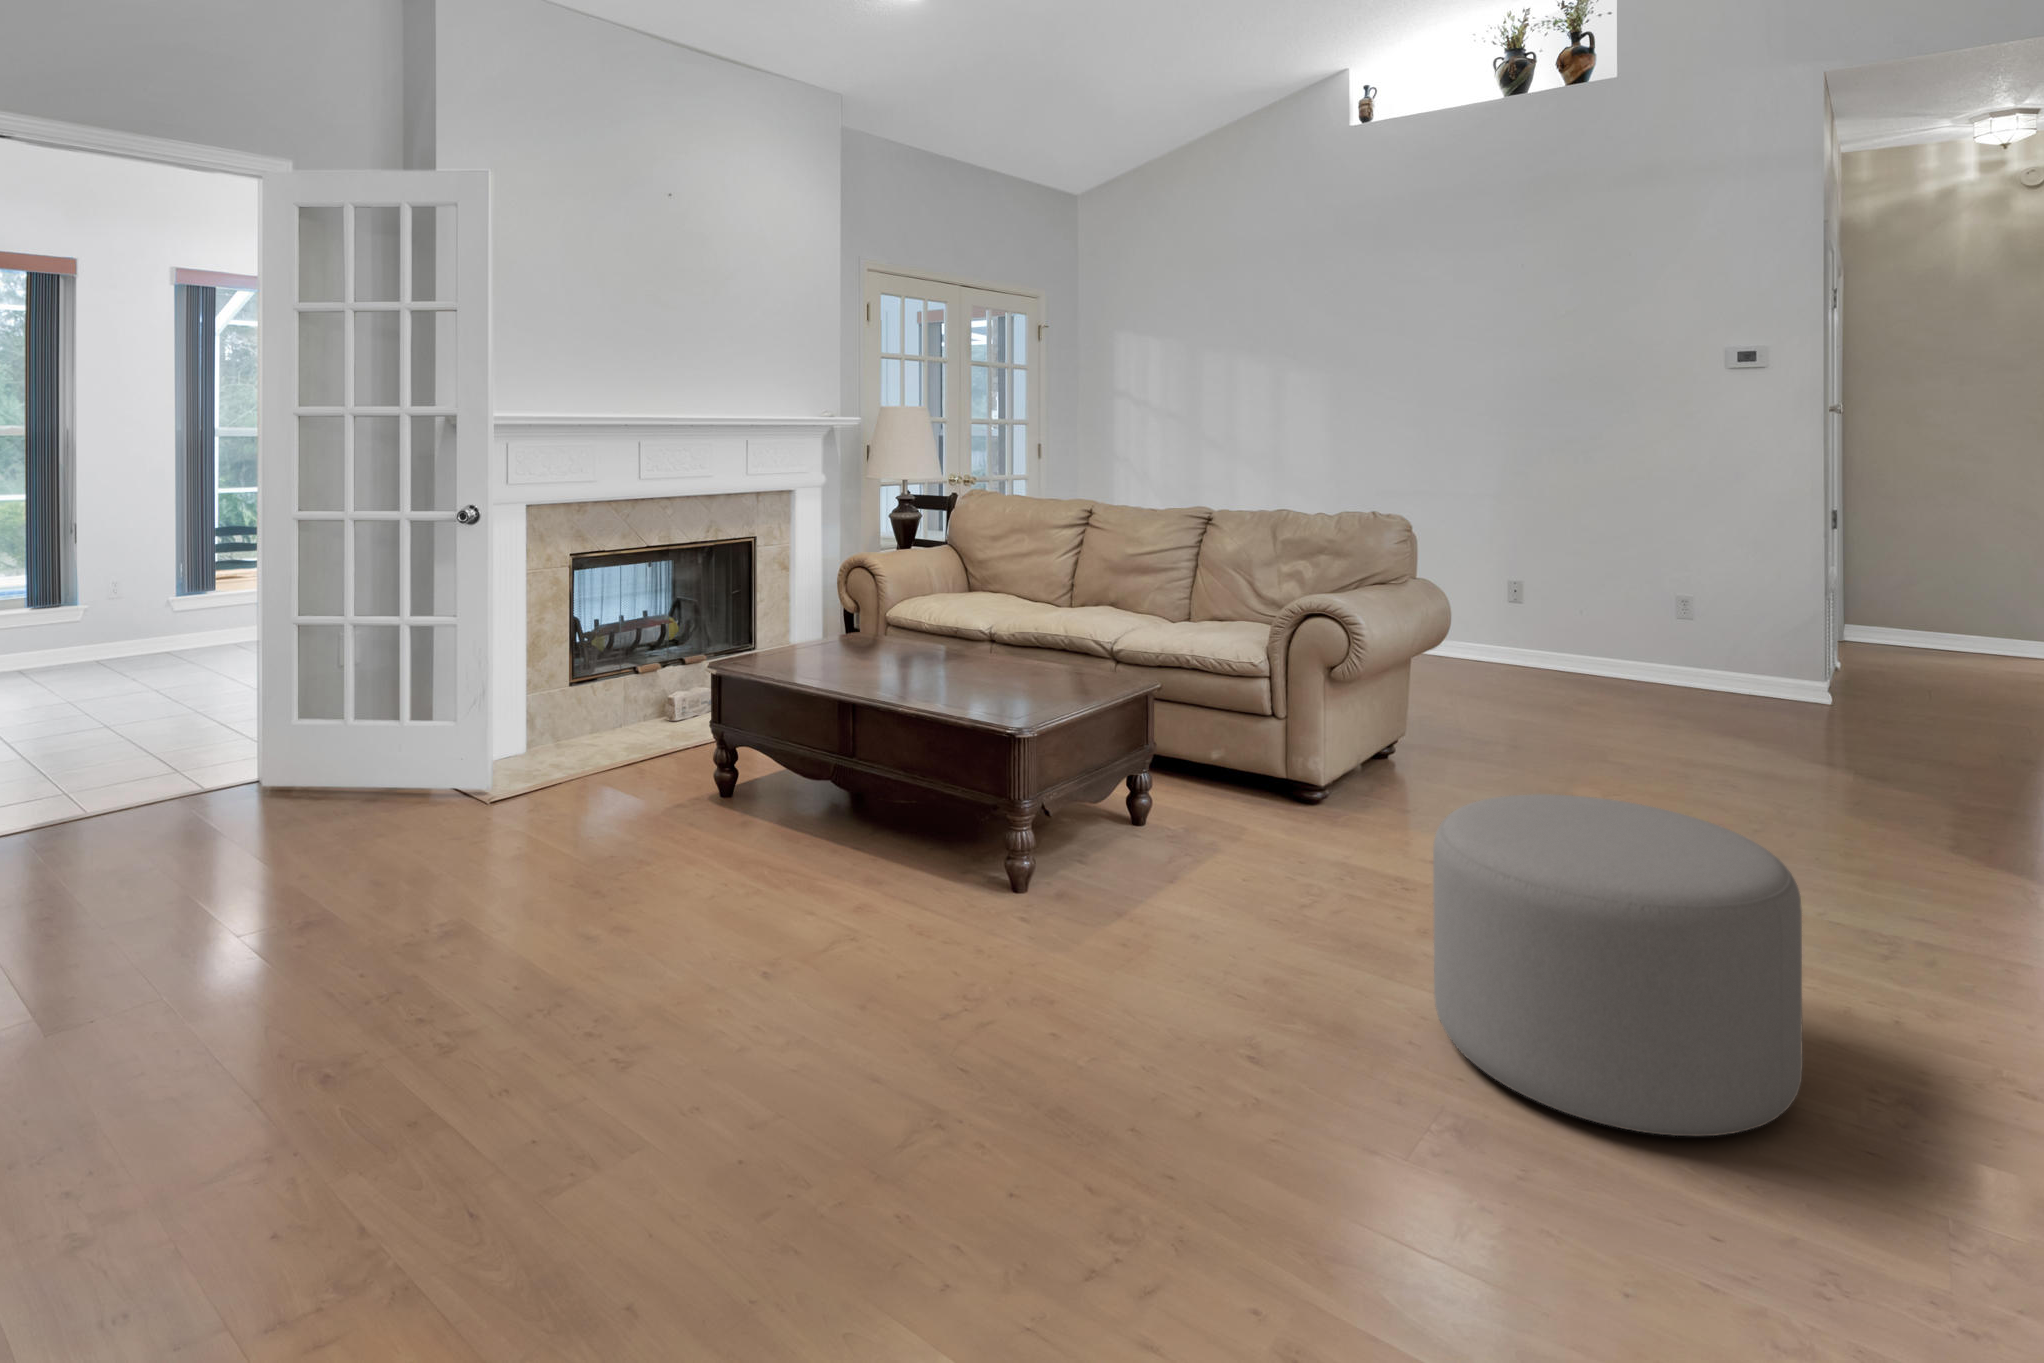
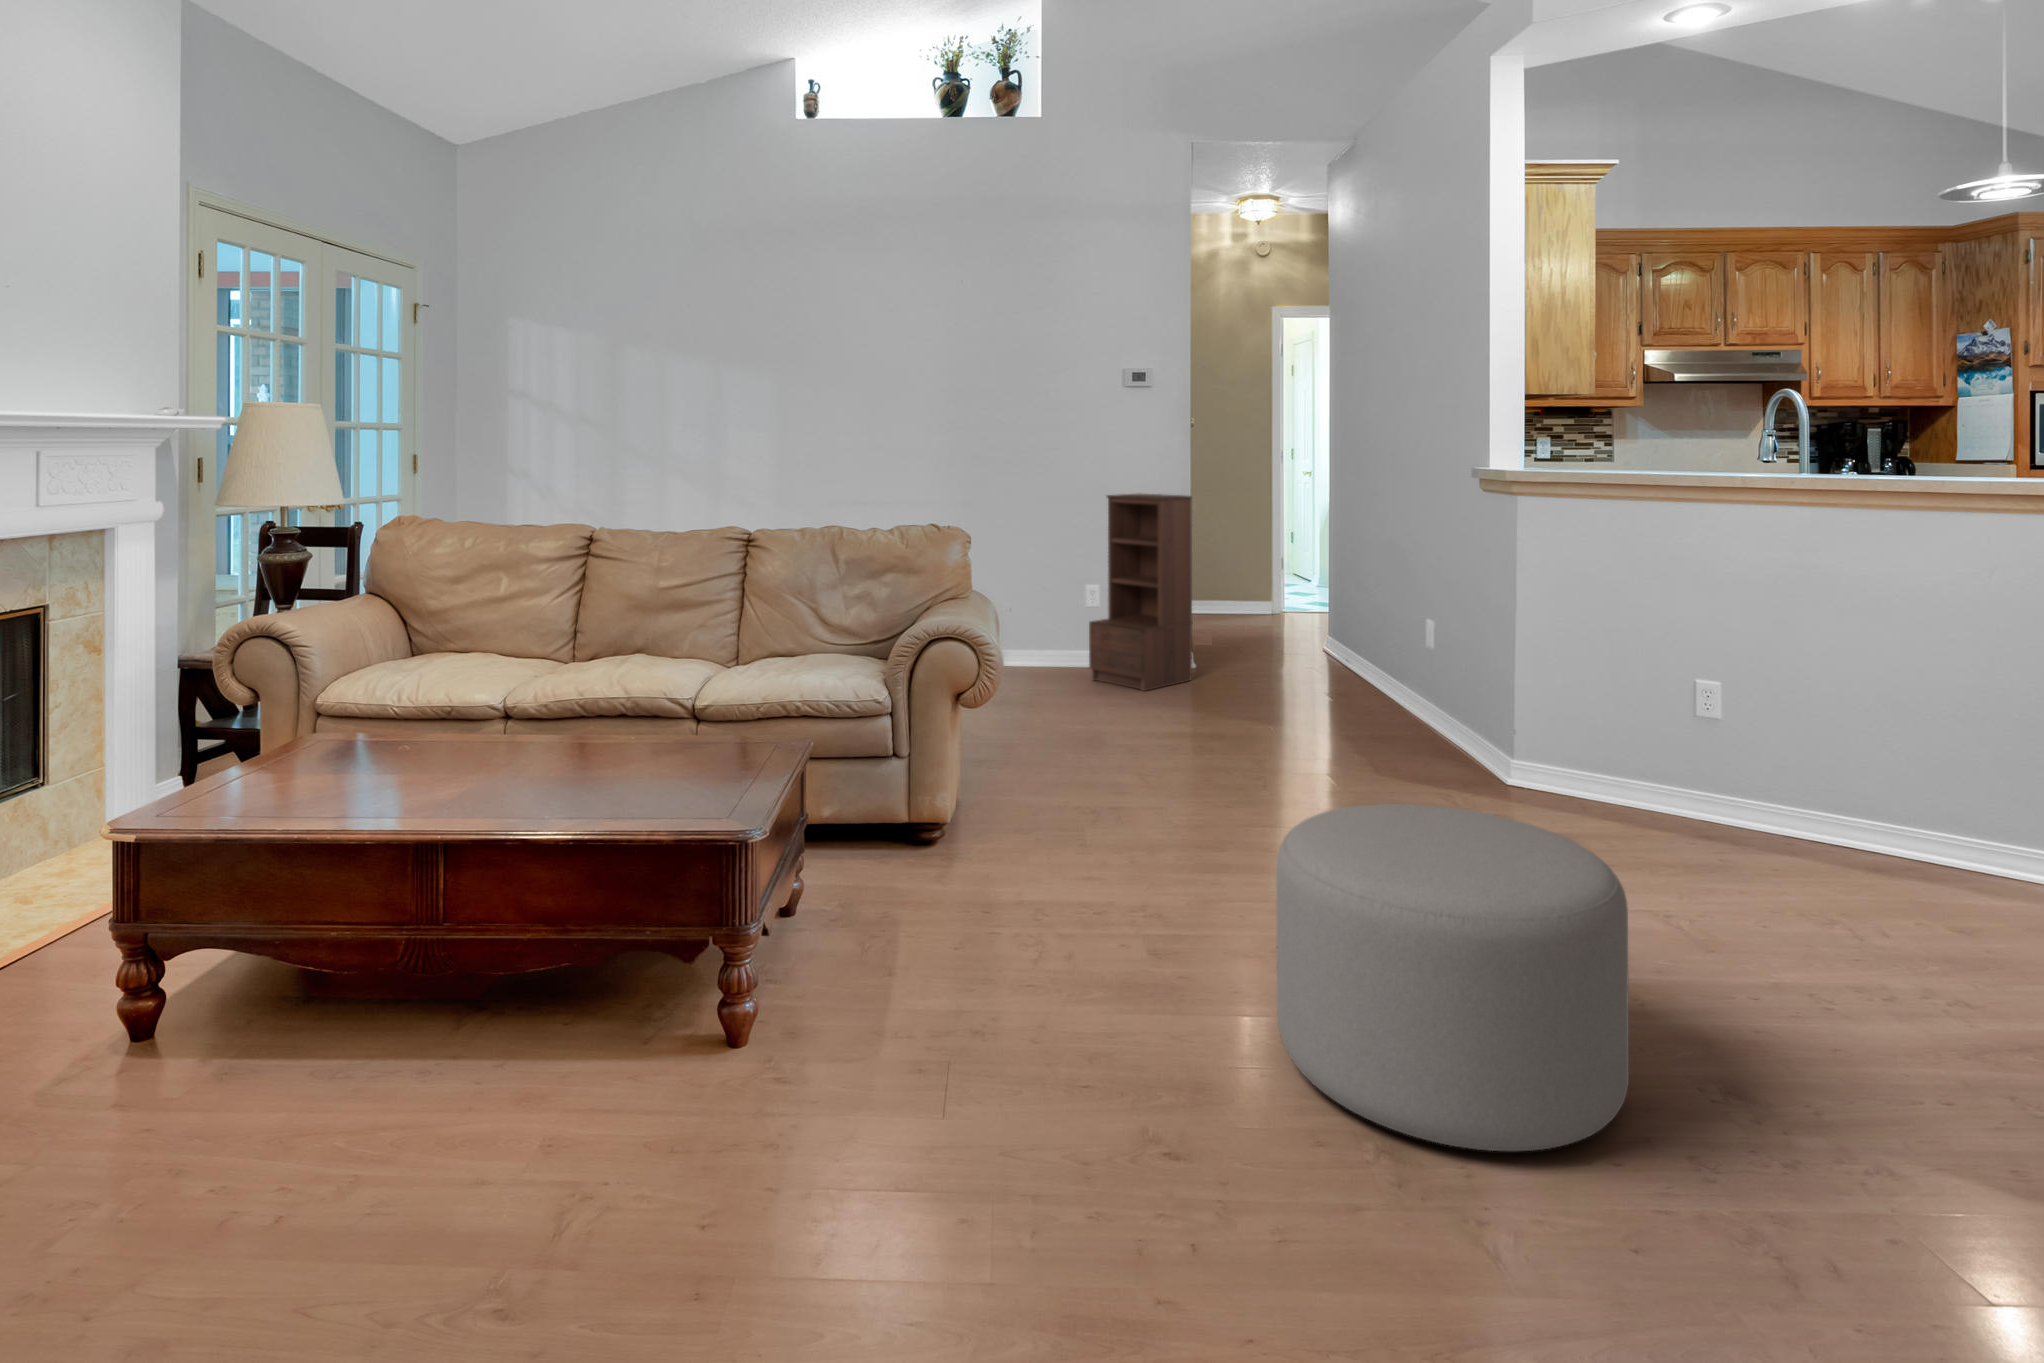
bookshelf: none [1662,491,1802,713] -> present [1089,493,1192,691]

